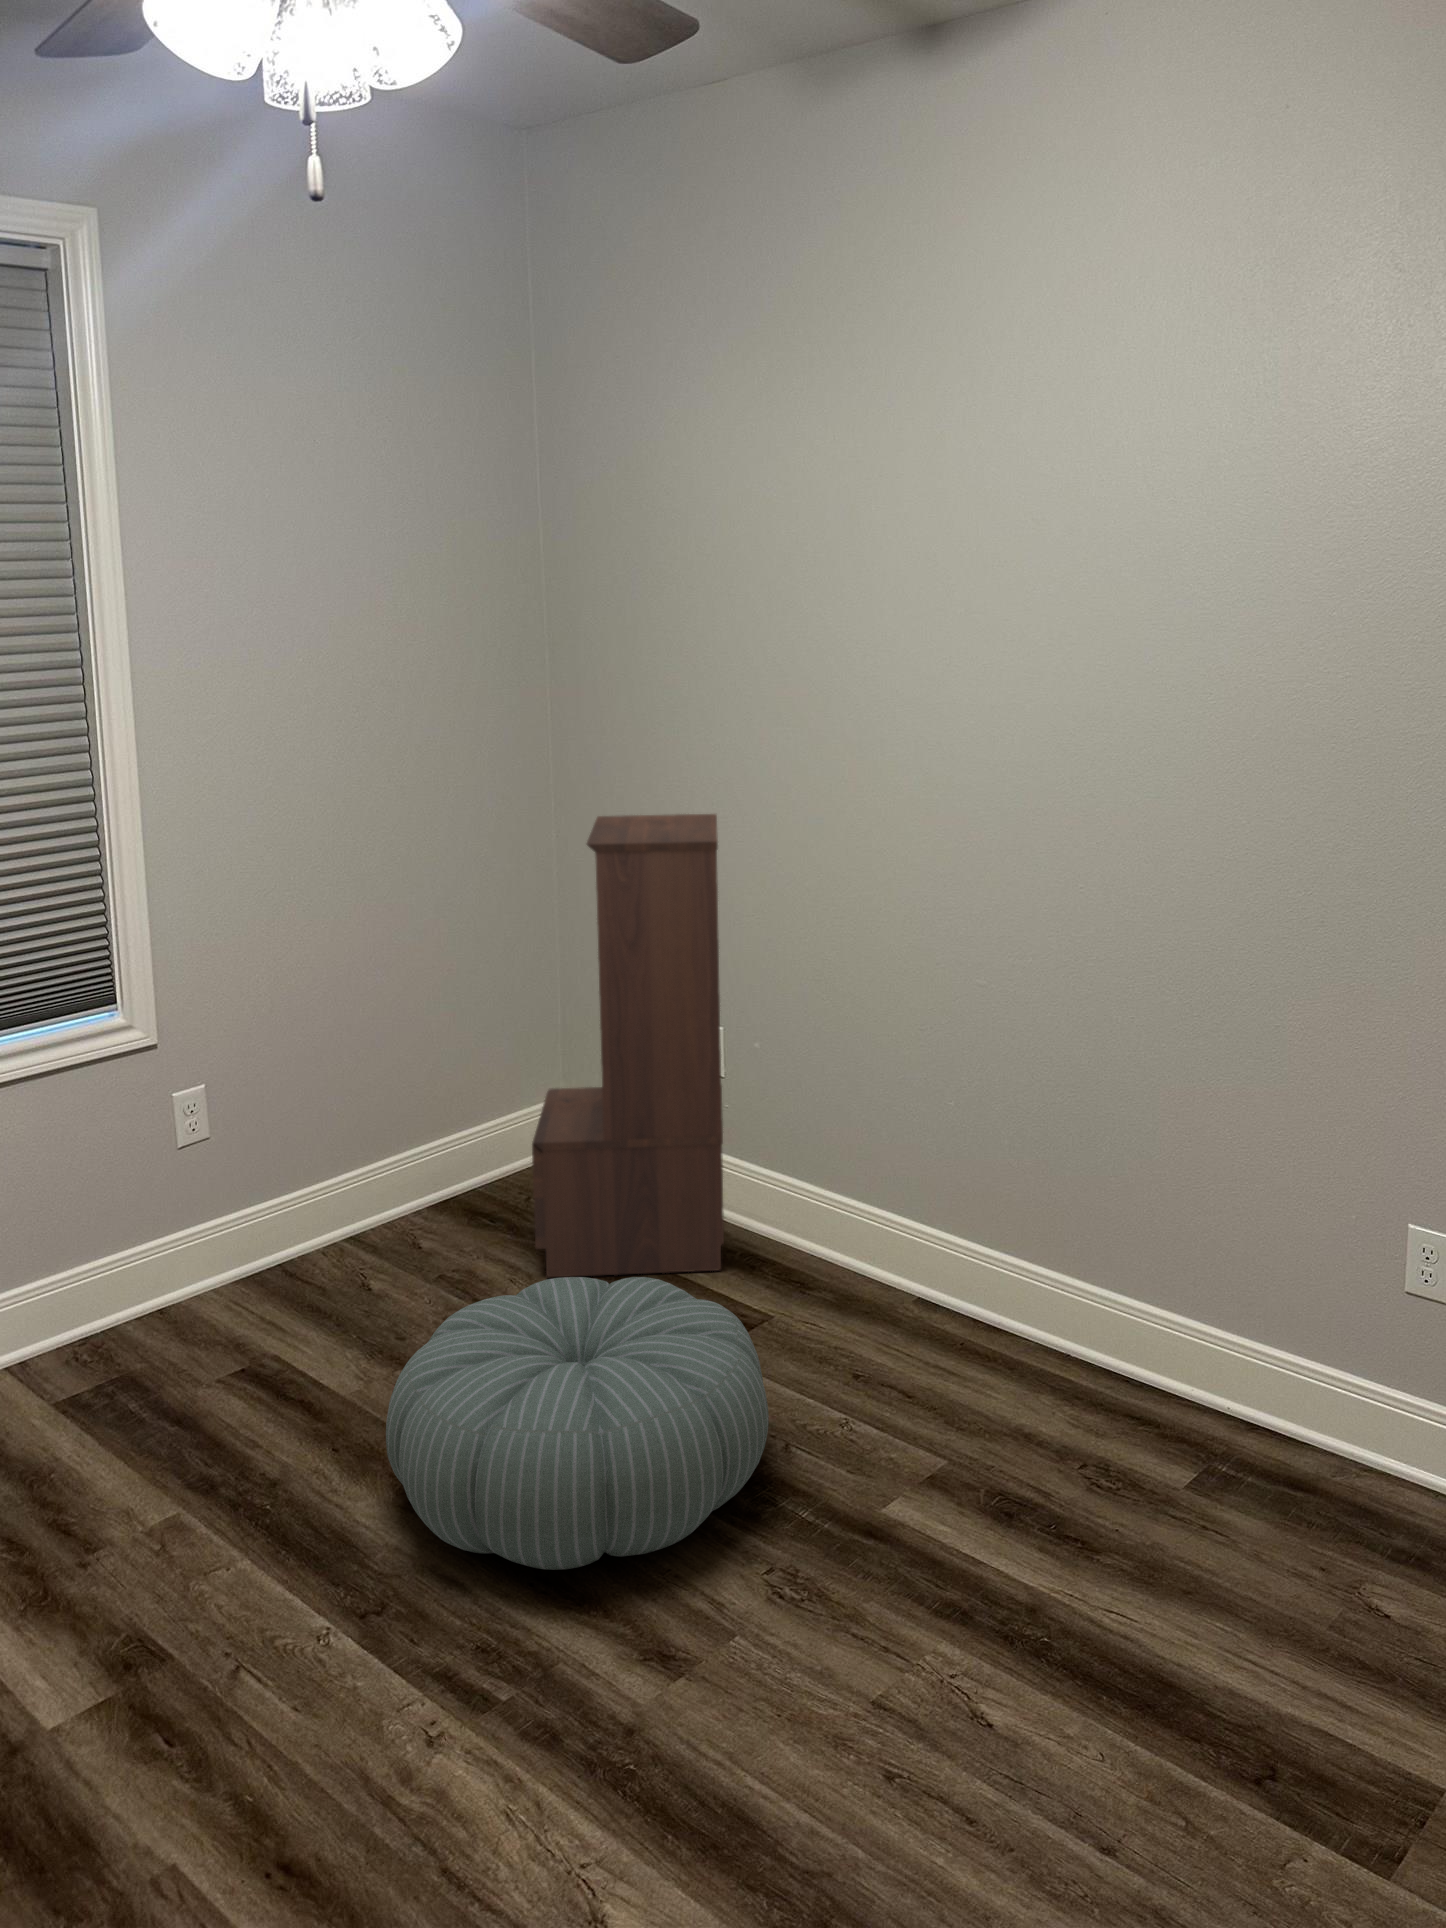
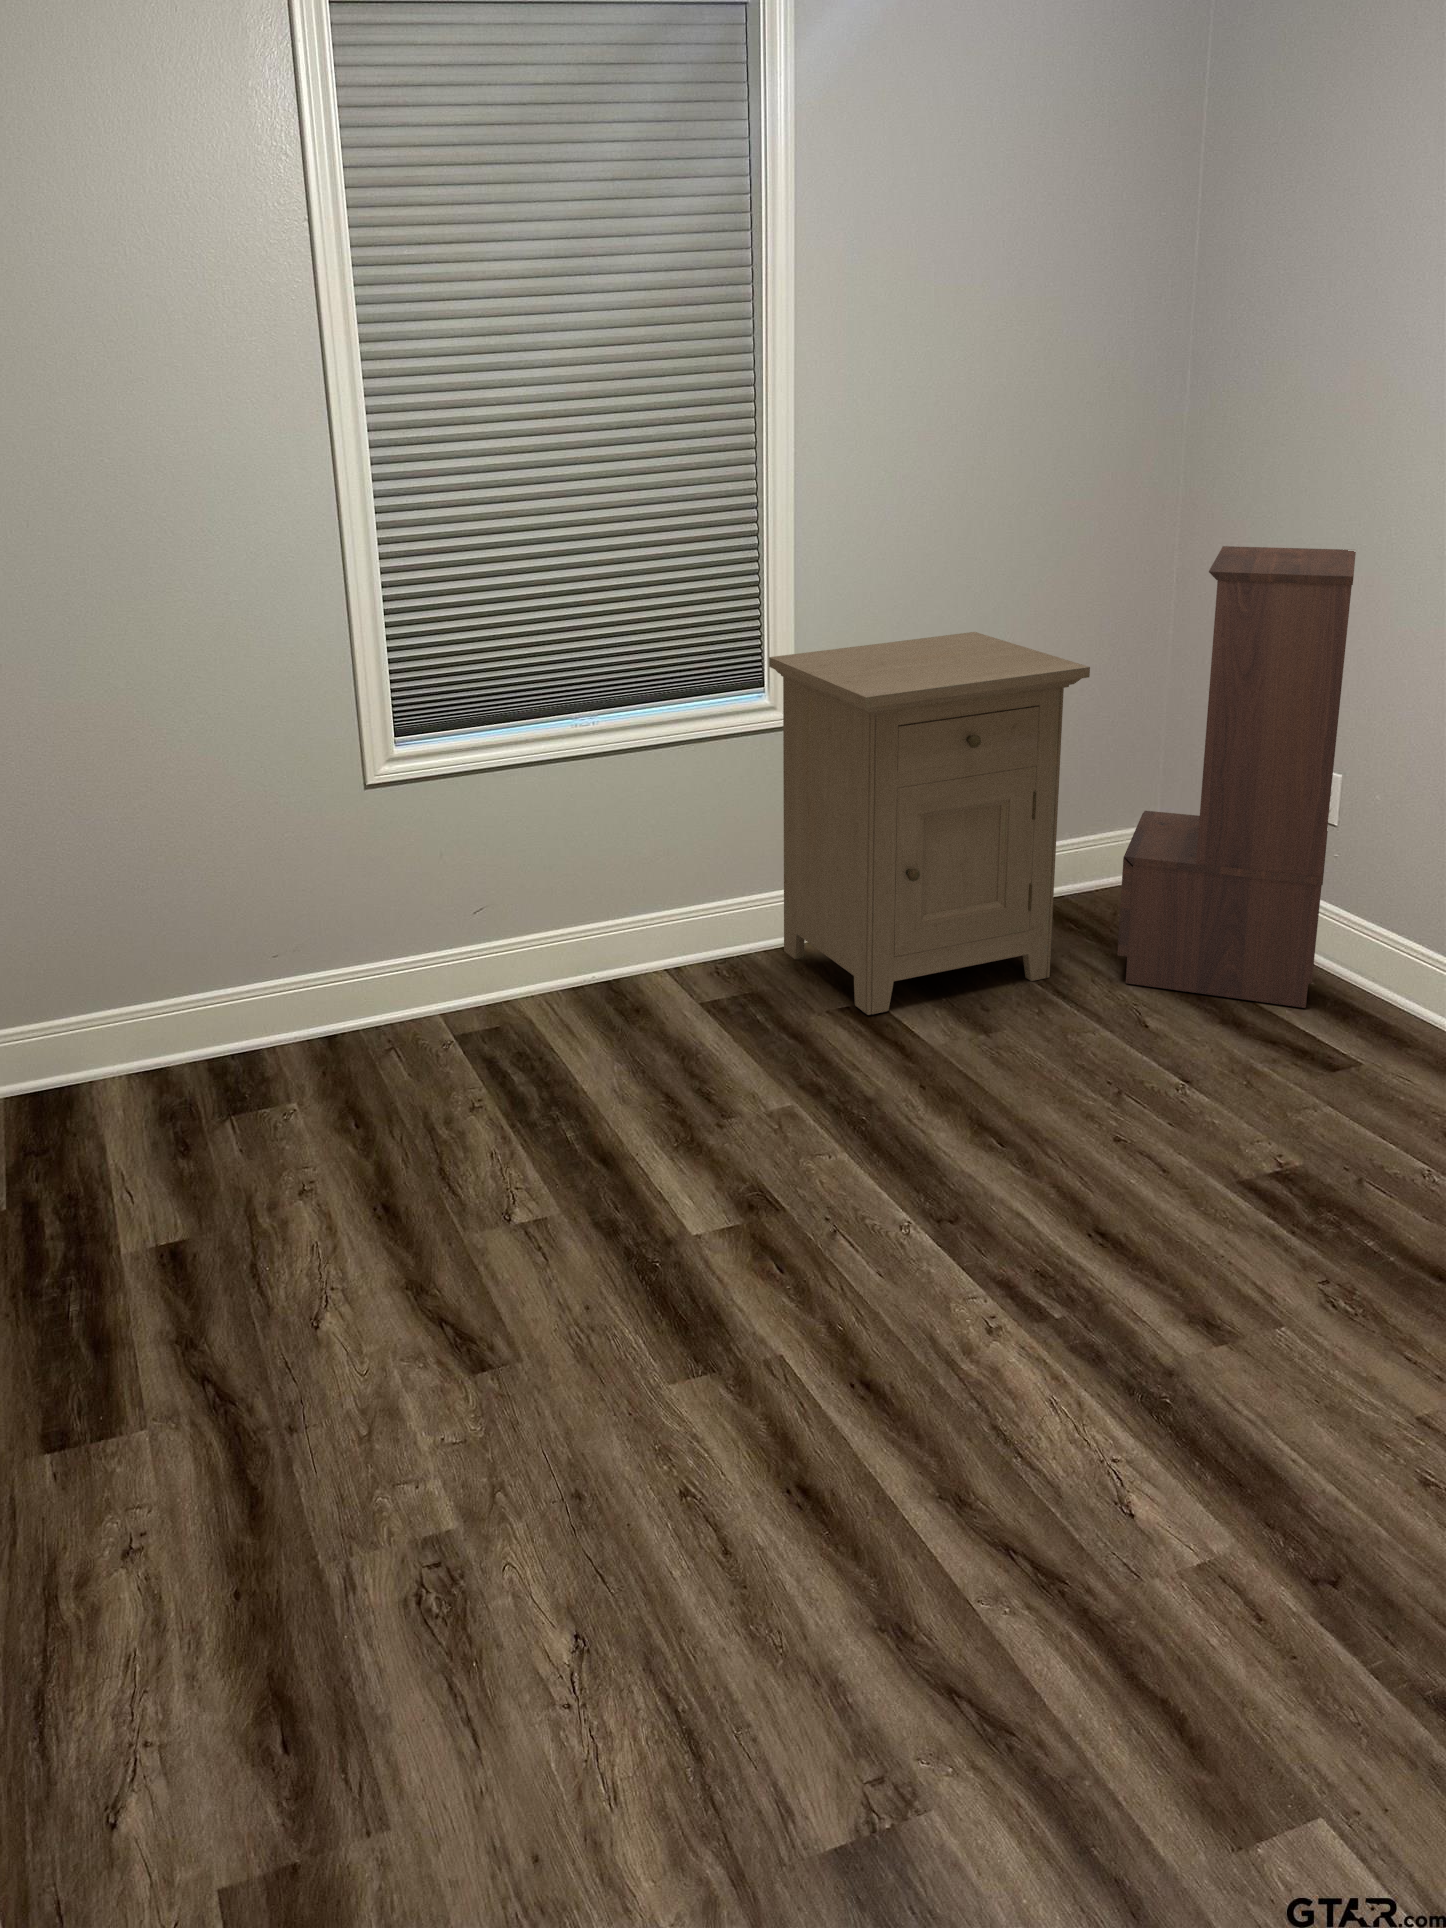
nightstand: none [116,919,480,1374] -> present [769,632,1090,1015]
pouf: present [386,1277,769,1570] -> none [969,978,1341,1233]

